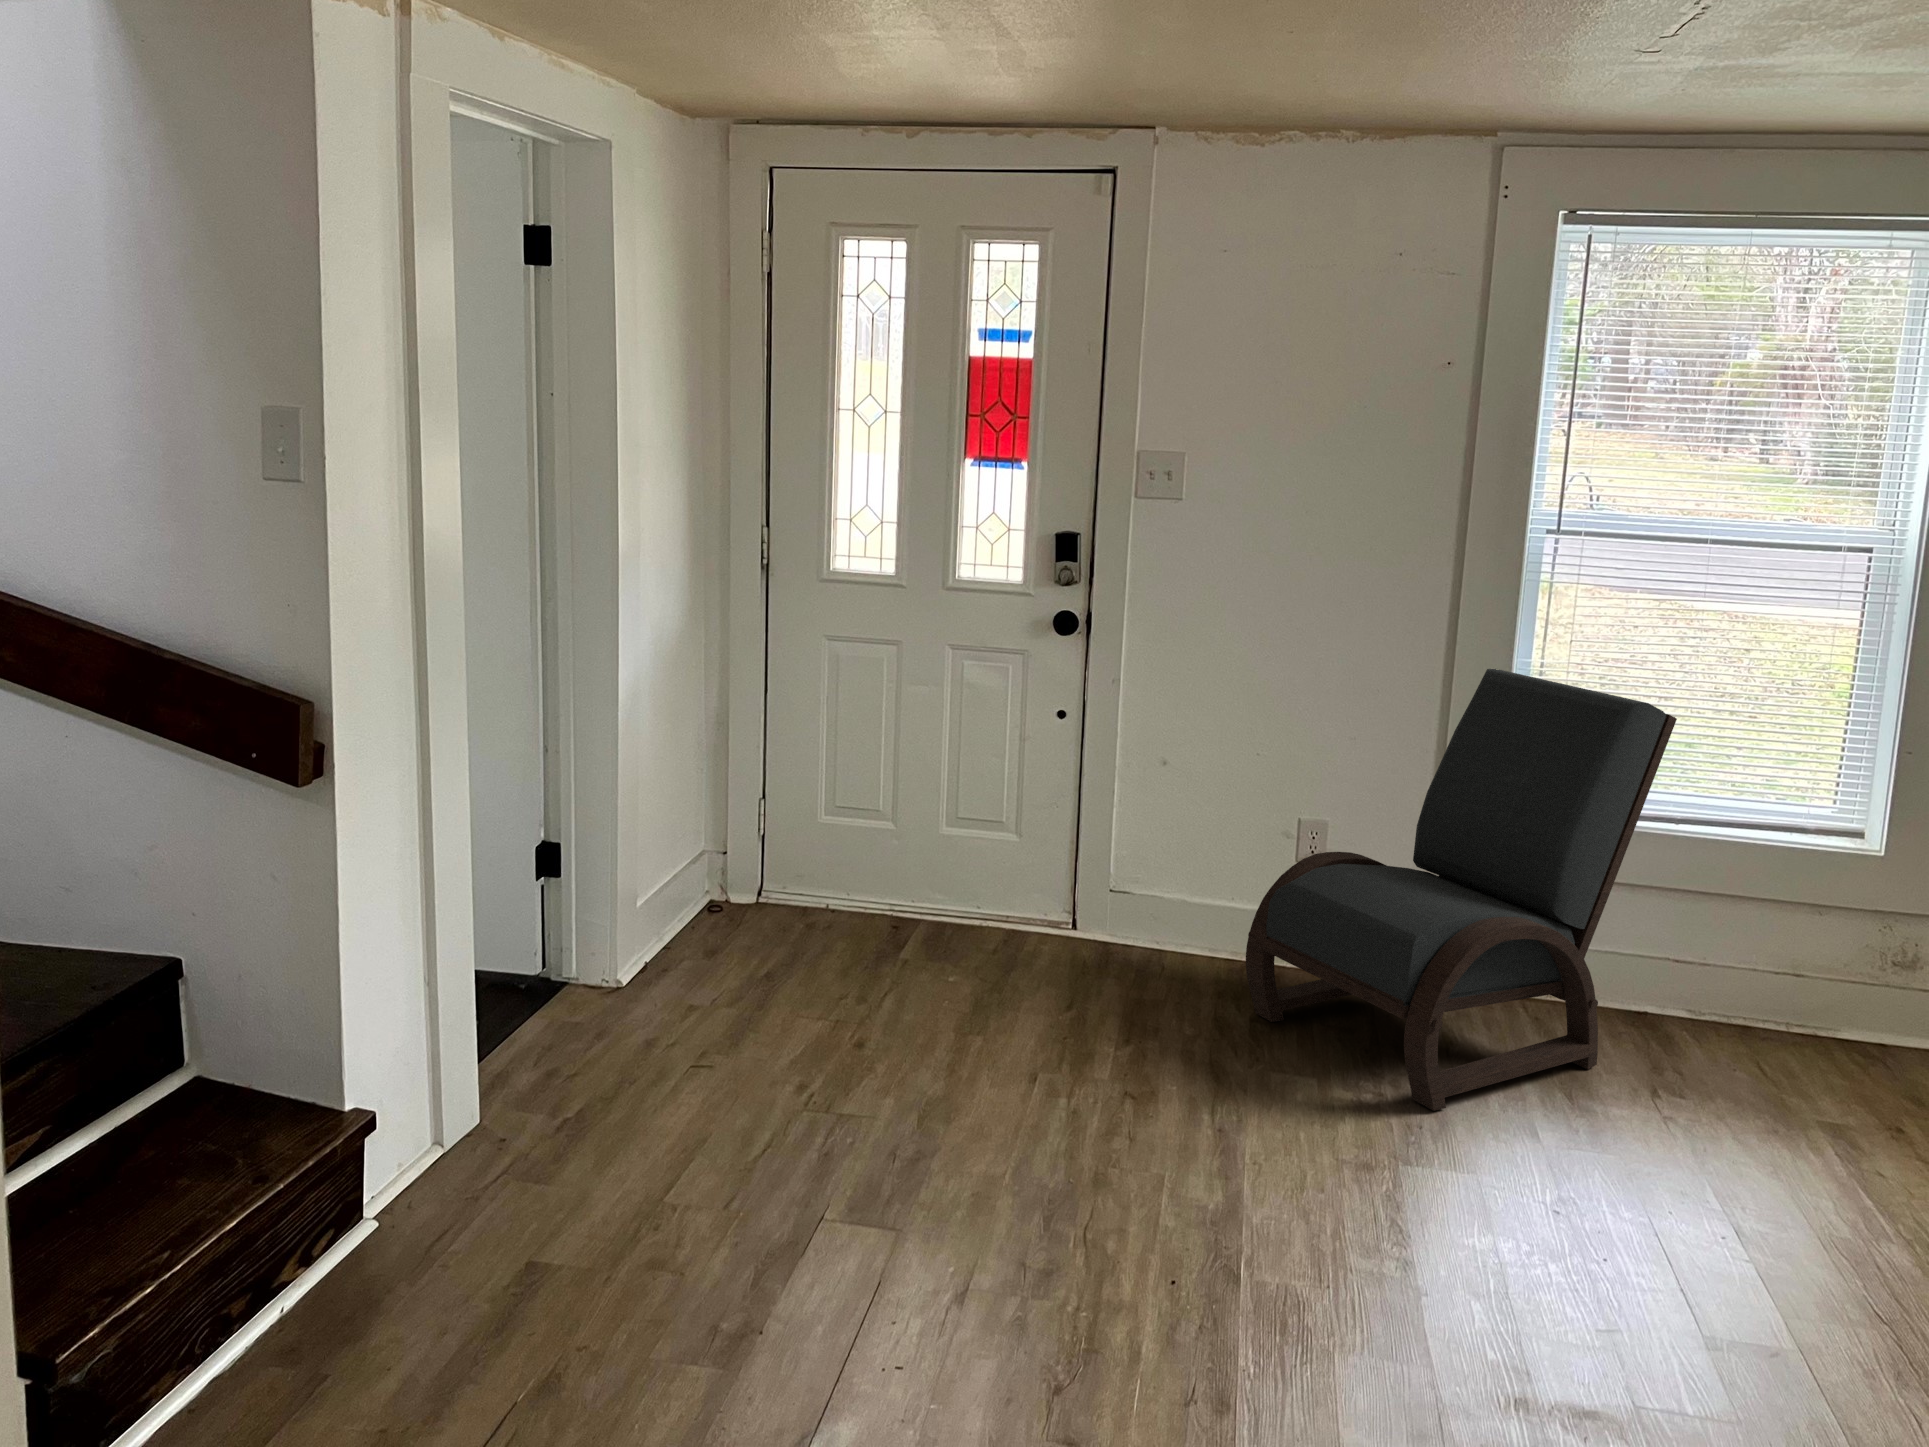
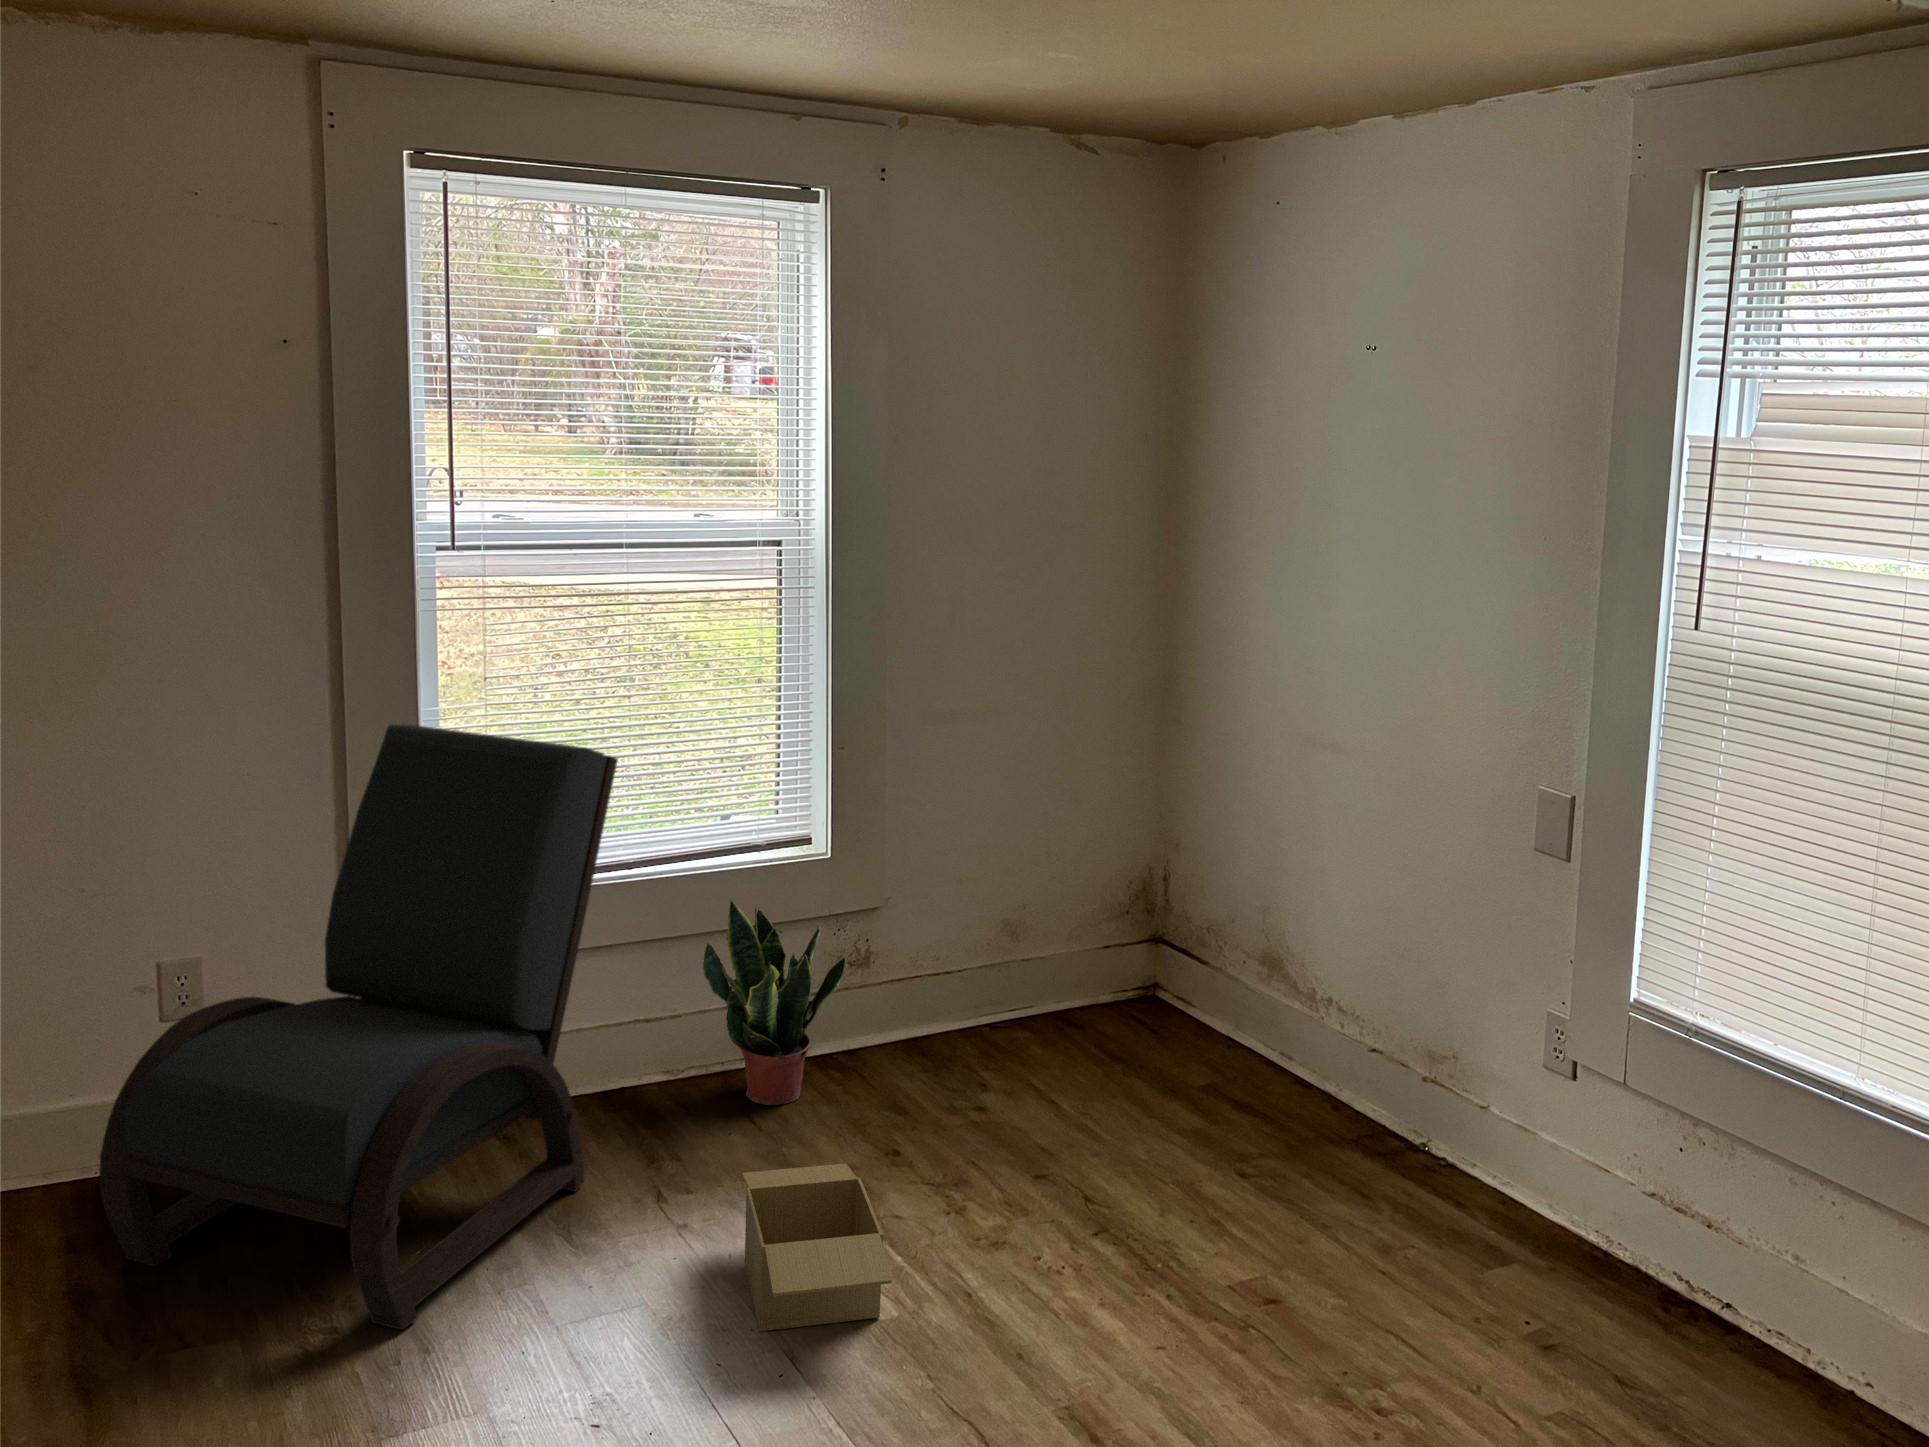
potted plant: none [1737,864,1888,1064] -> present [703,899,846,1105]
cardboard box: none [1727,1086,1864,1238] -> present [742,1164,892,1331]

